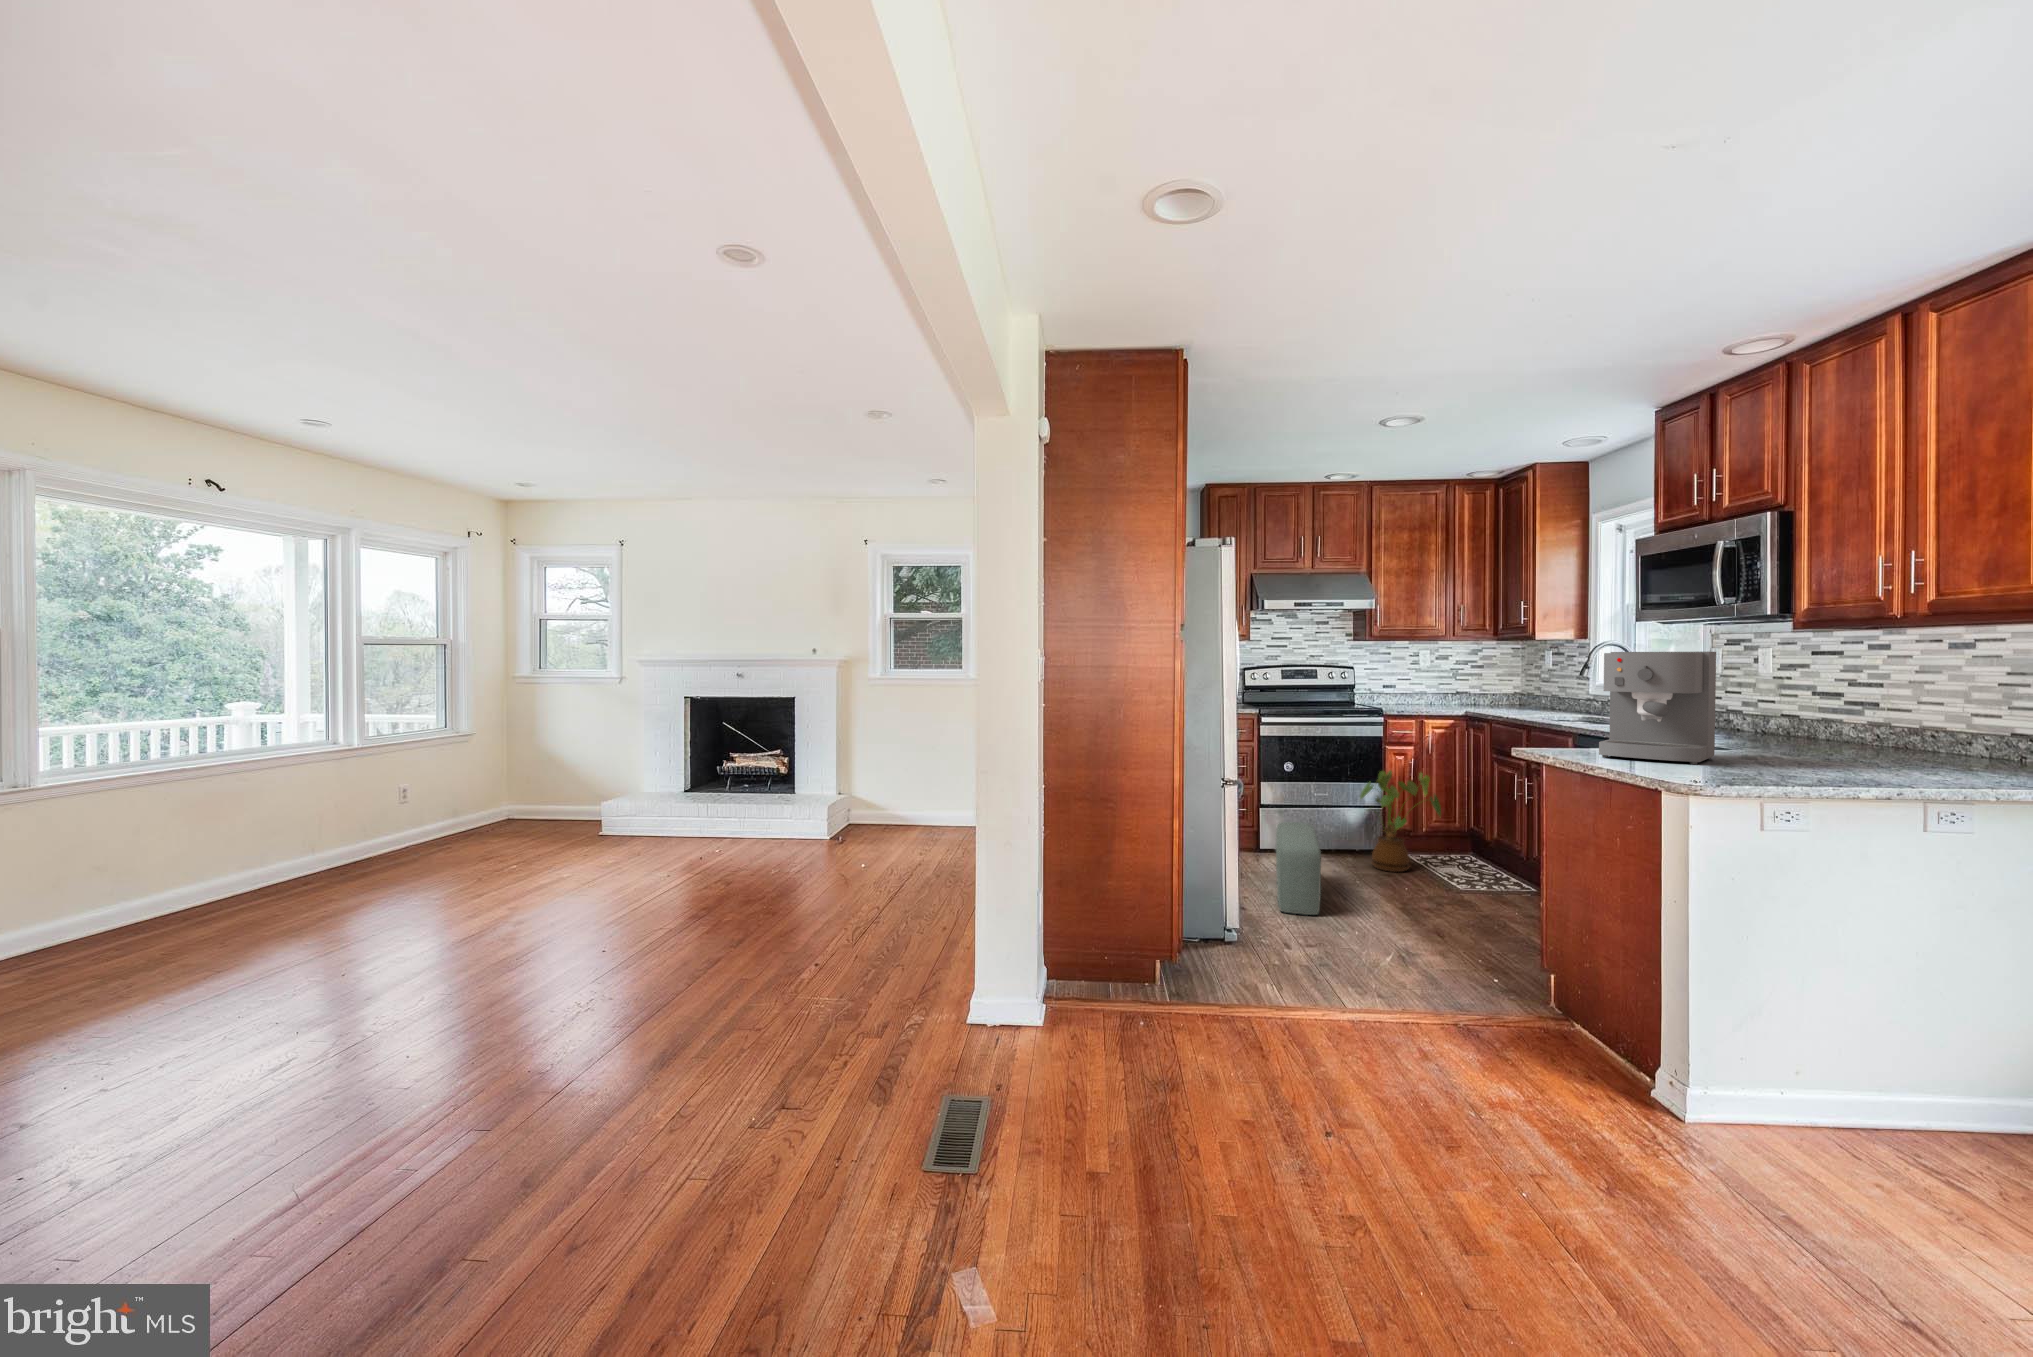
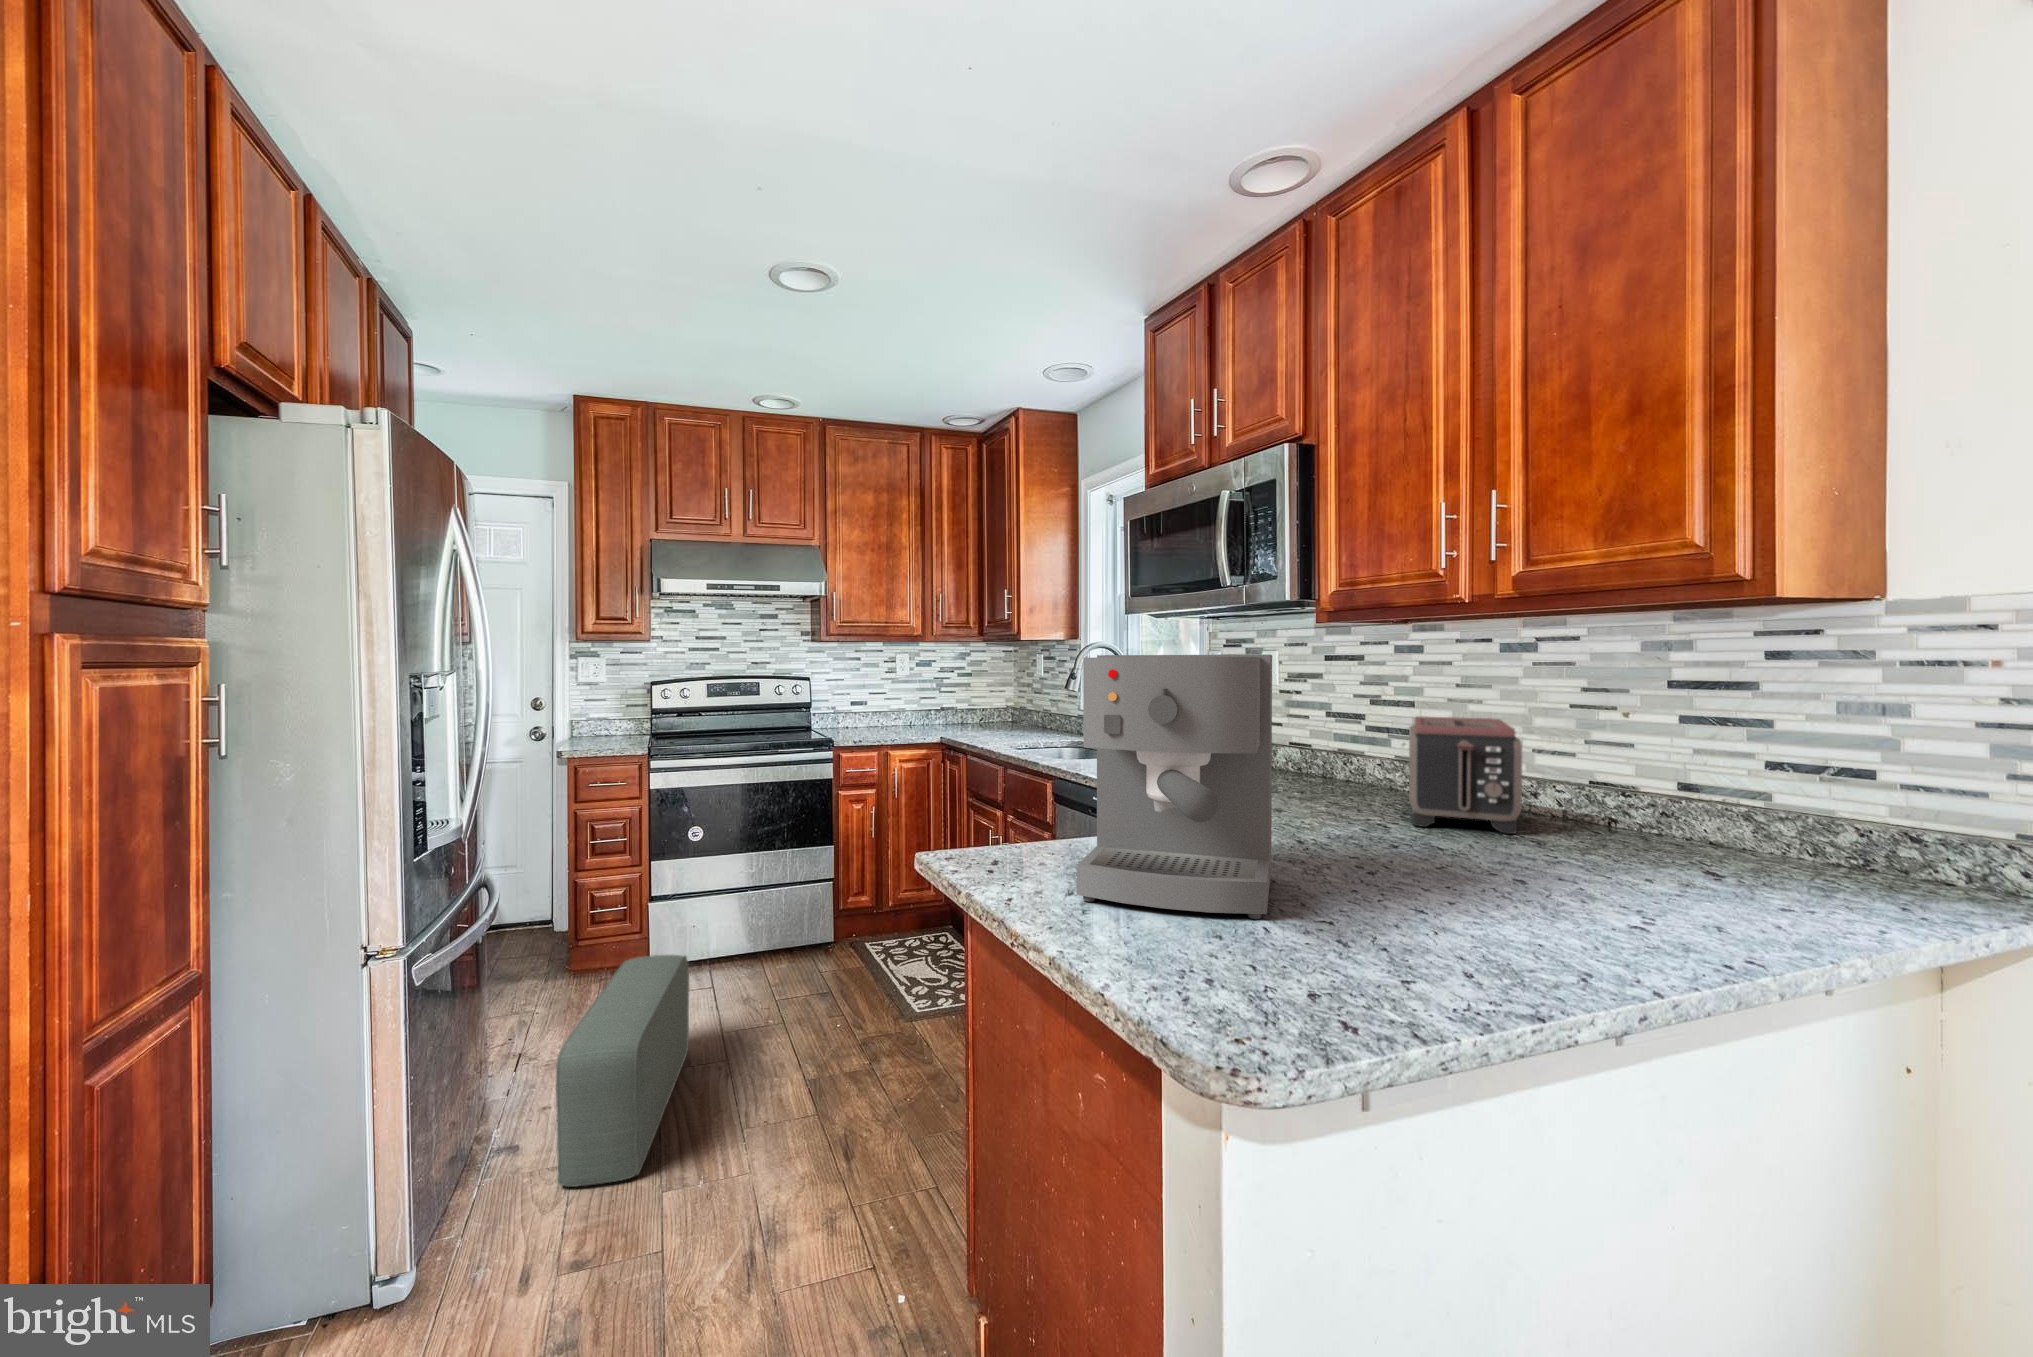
toaster: none [1841,691,1946,760] -> present [1409,716,1522,834]
house plant: present [1360,770,1441,872] -> none [783,832,899,994]

